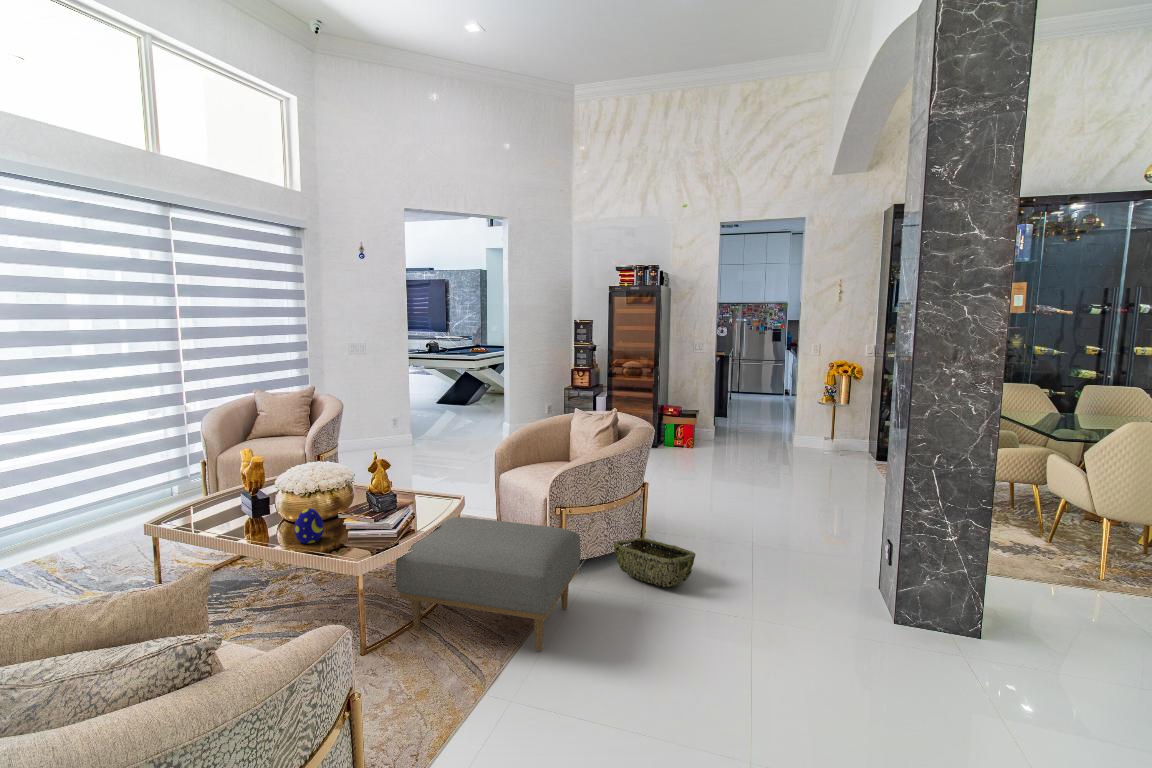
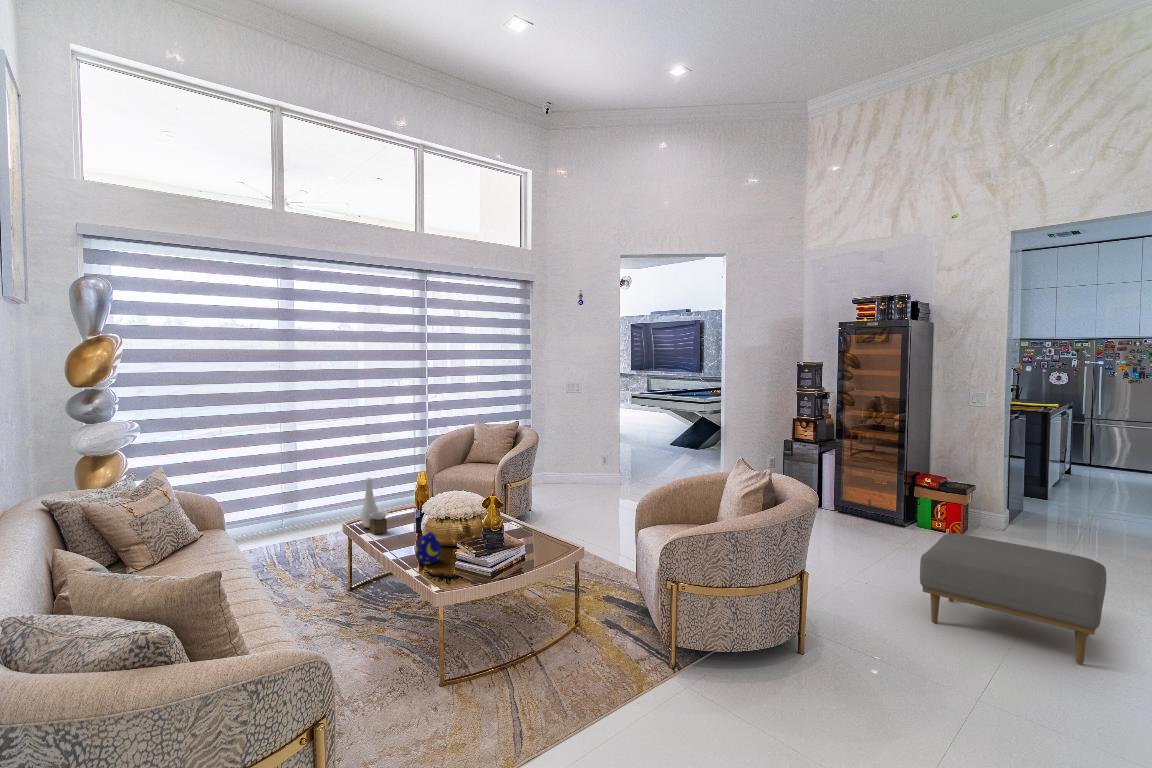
vase: none [177,461,221,525] -> present [361,478,388,534]
ottoman: present [396,517,580,651] -> present [920,534,1106,665]
woven basket: present [614,538,696,587] -> none [742,623,844,695]

